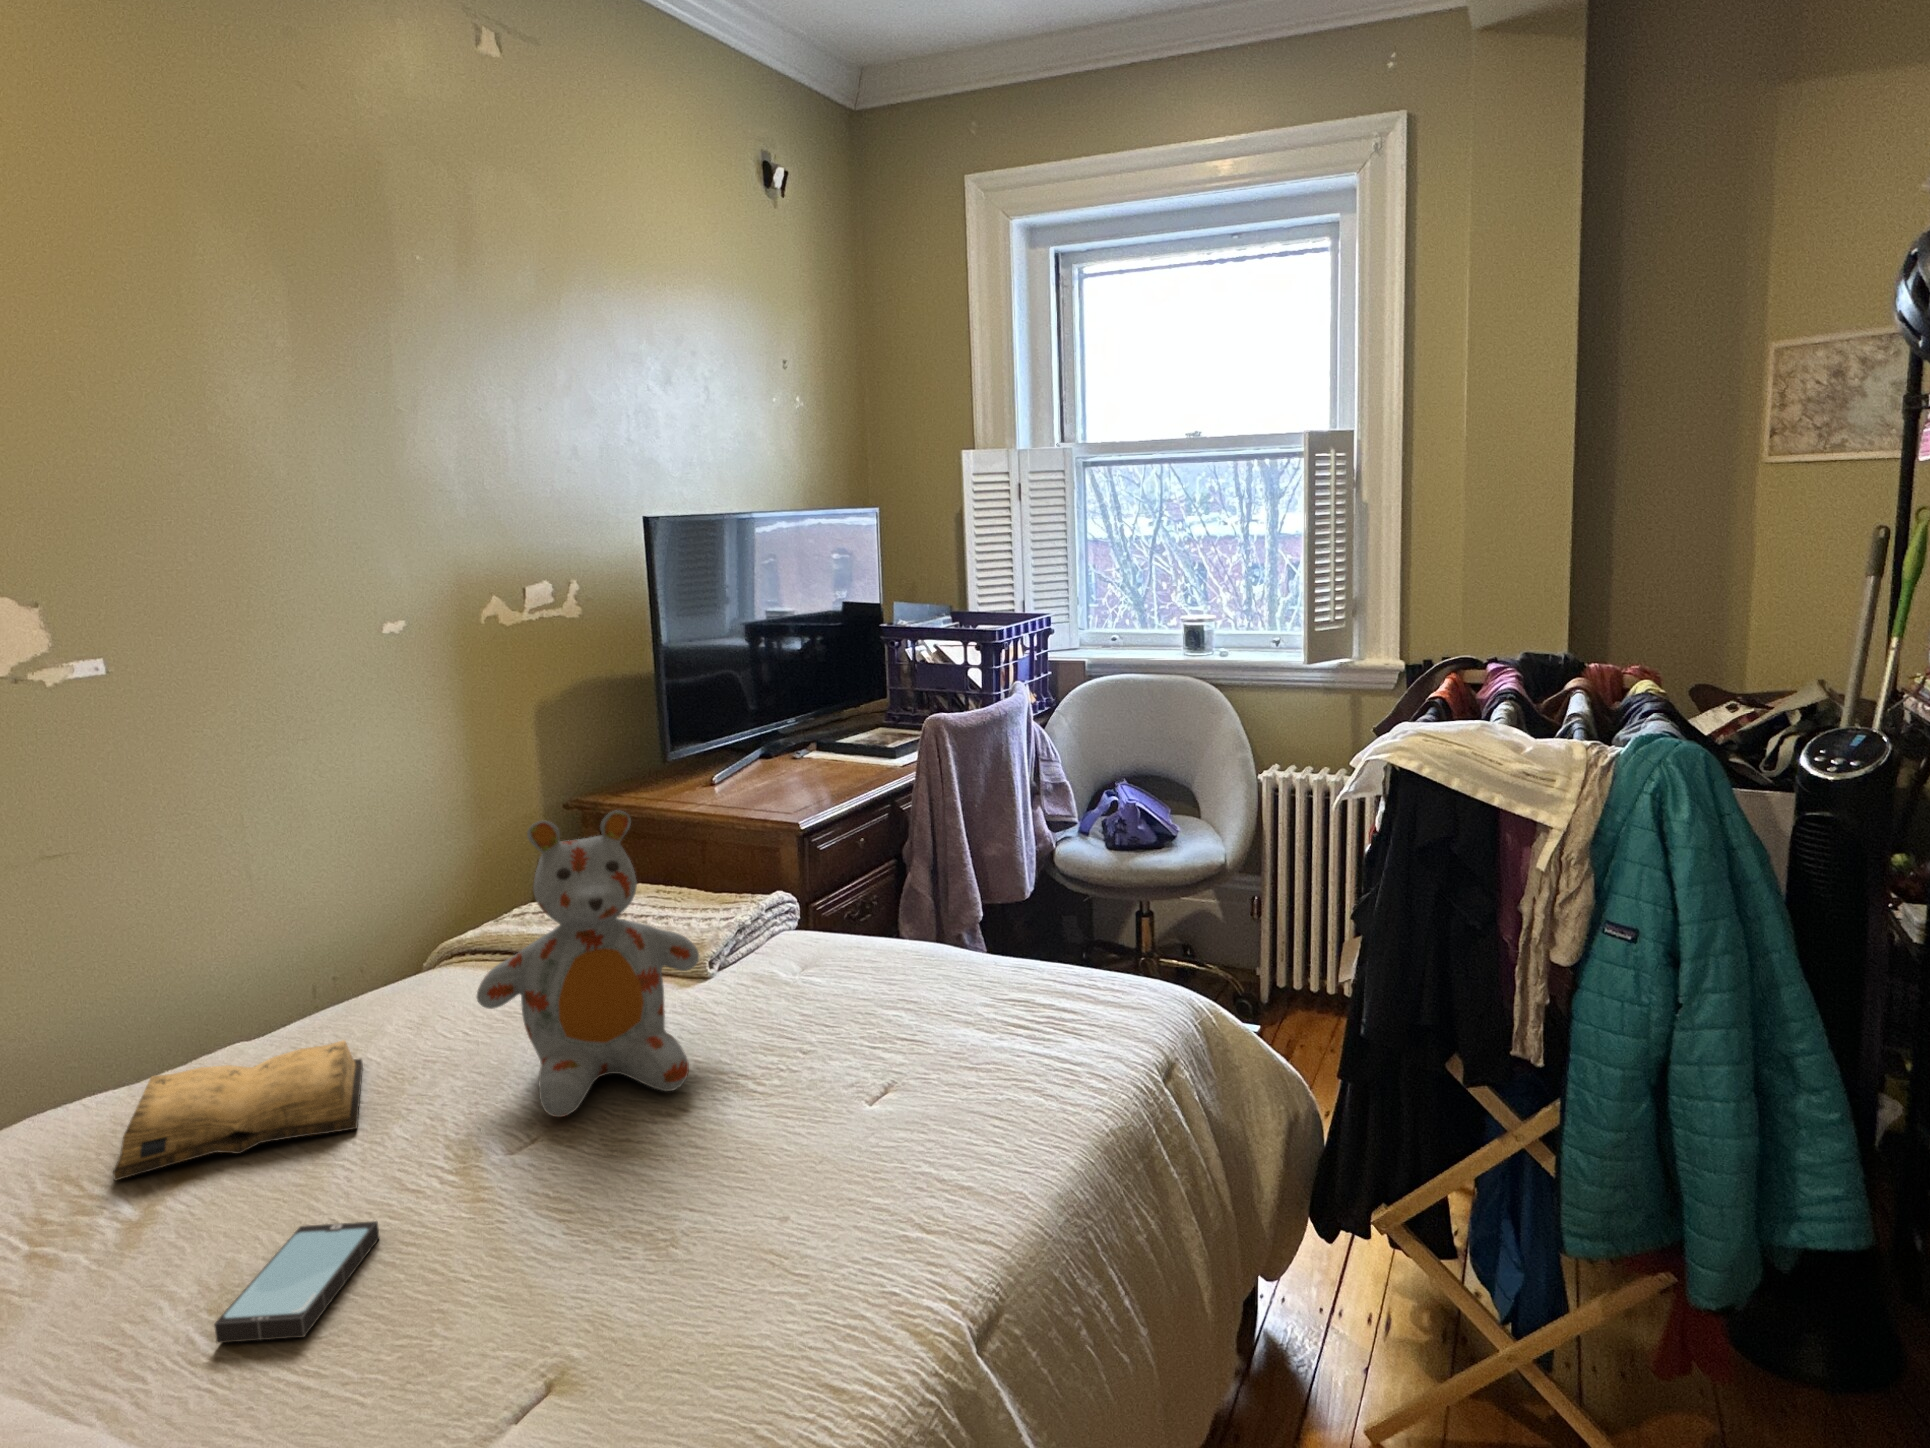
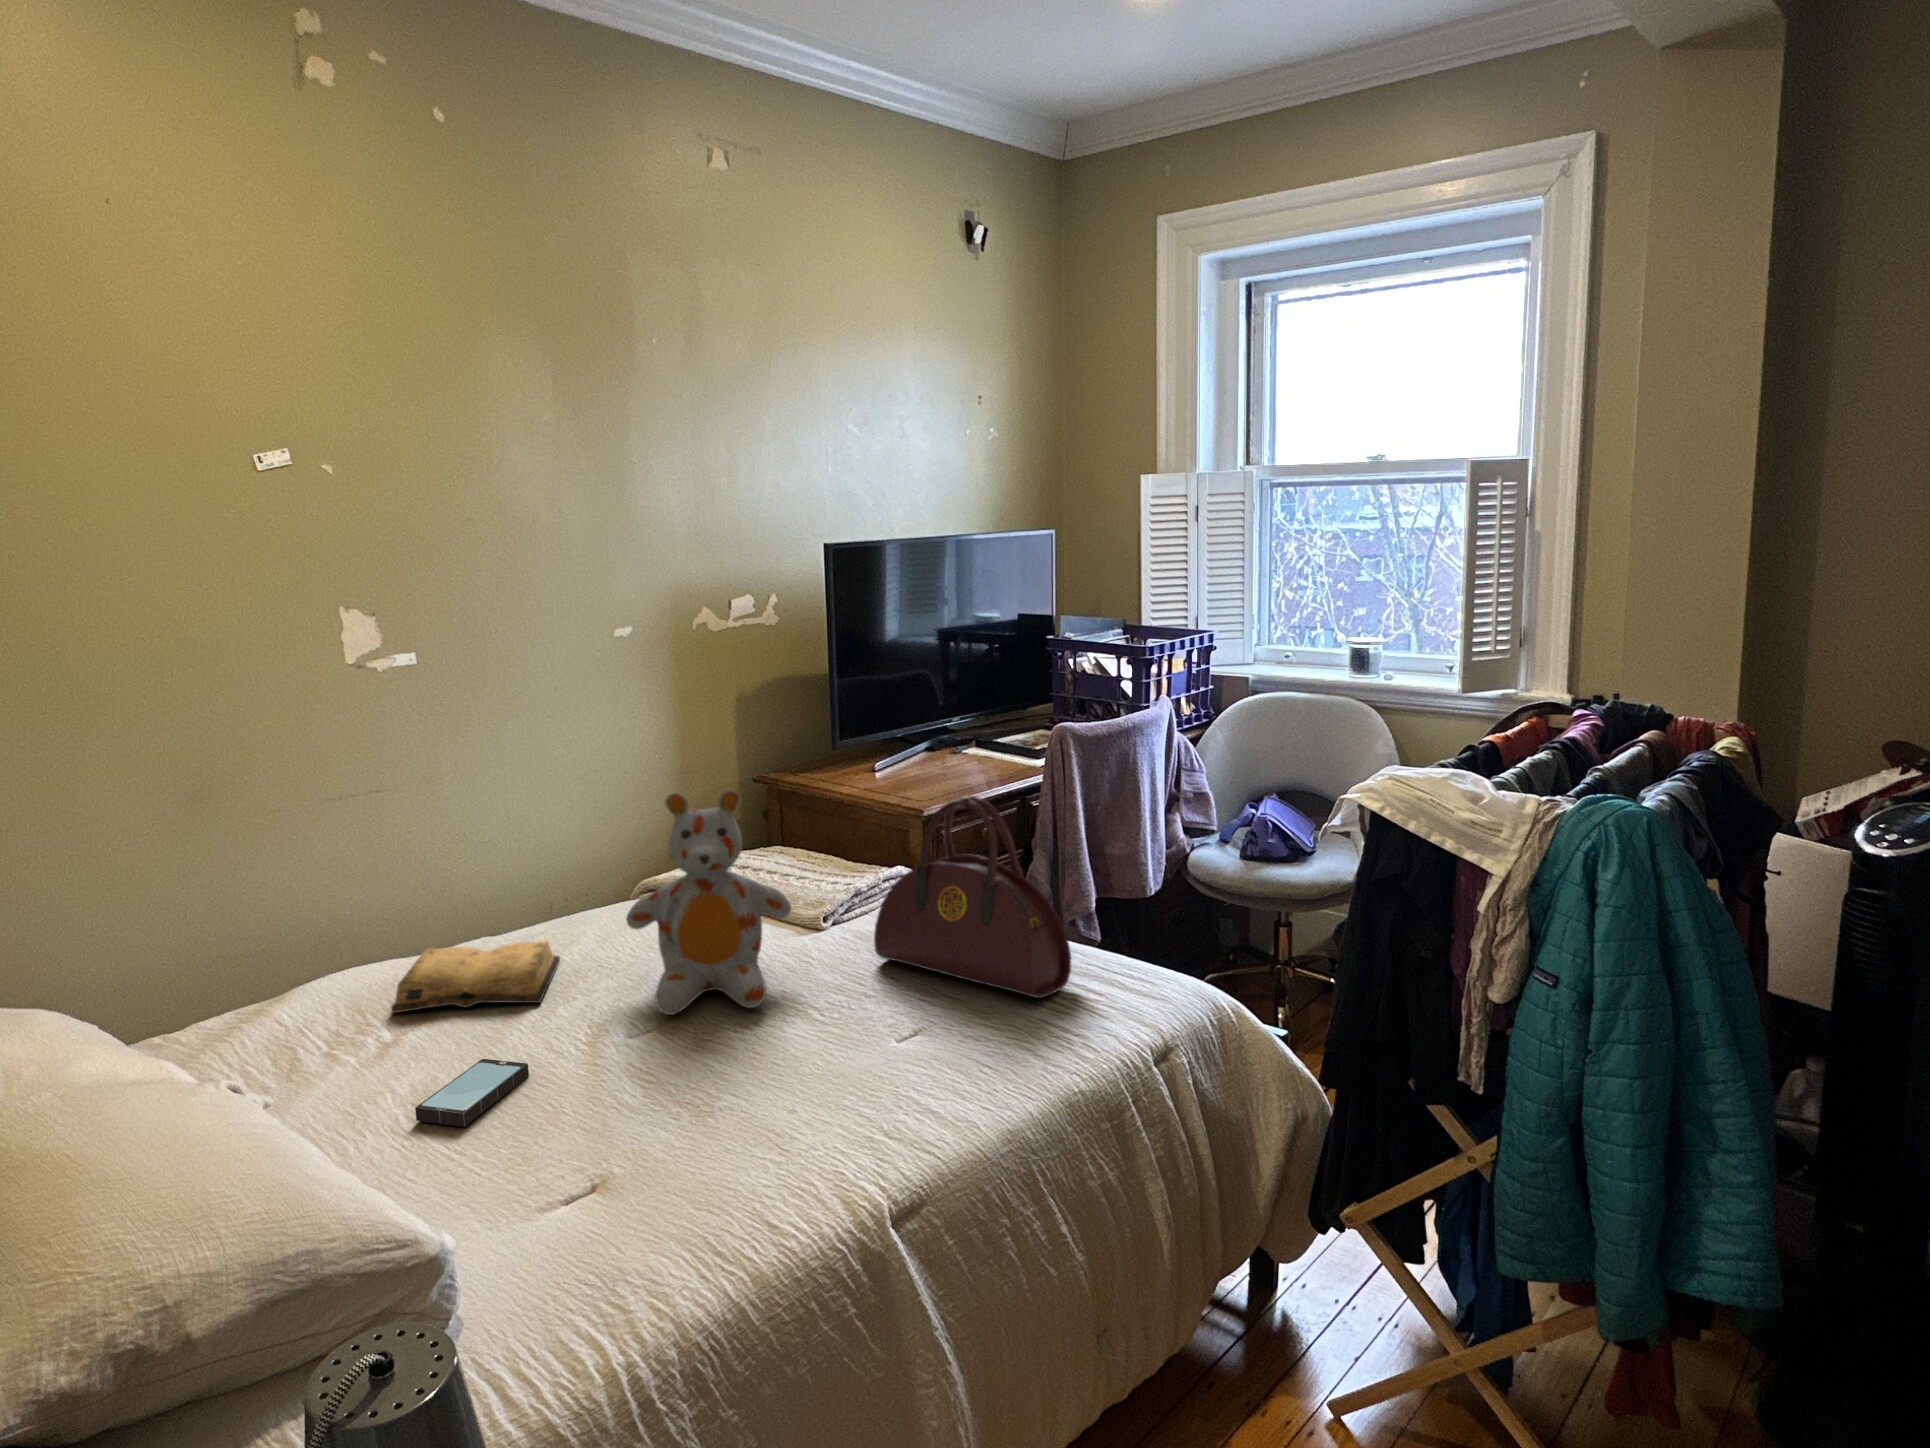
handbag: none [801,794,1048,1027] -> present [874,795,1071,998]

